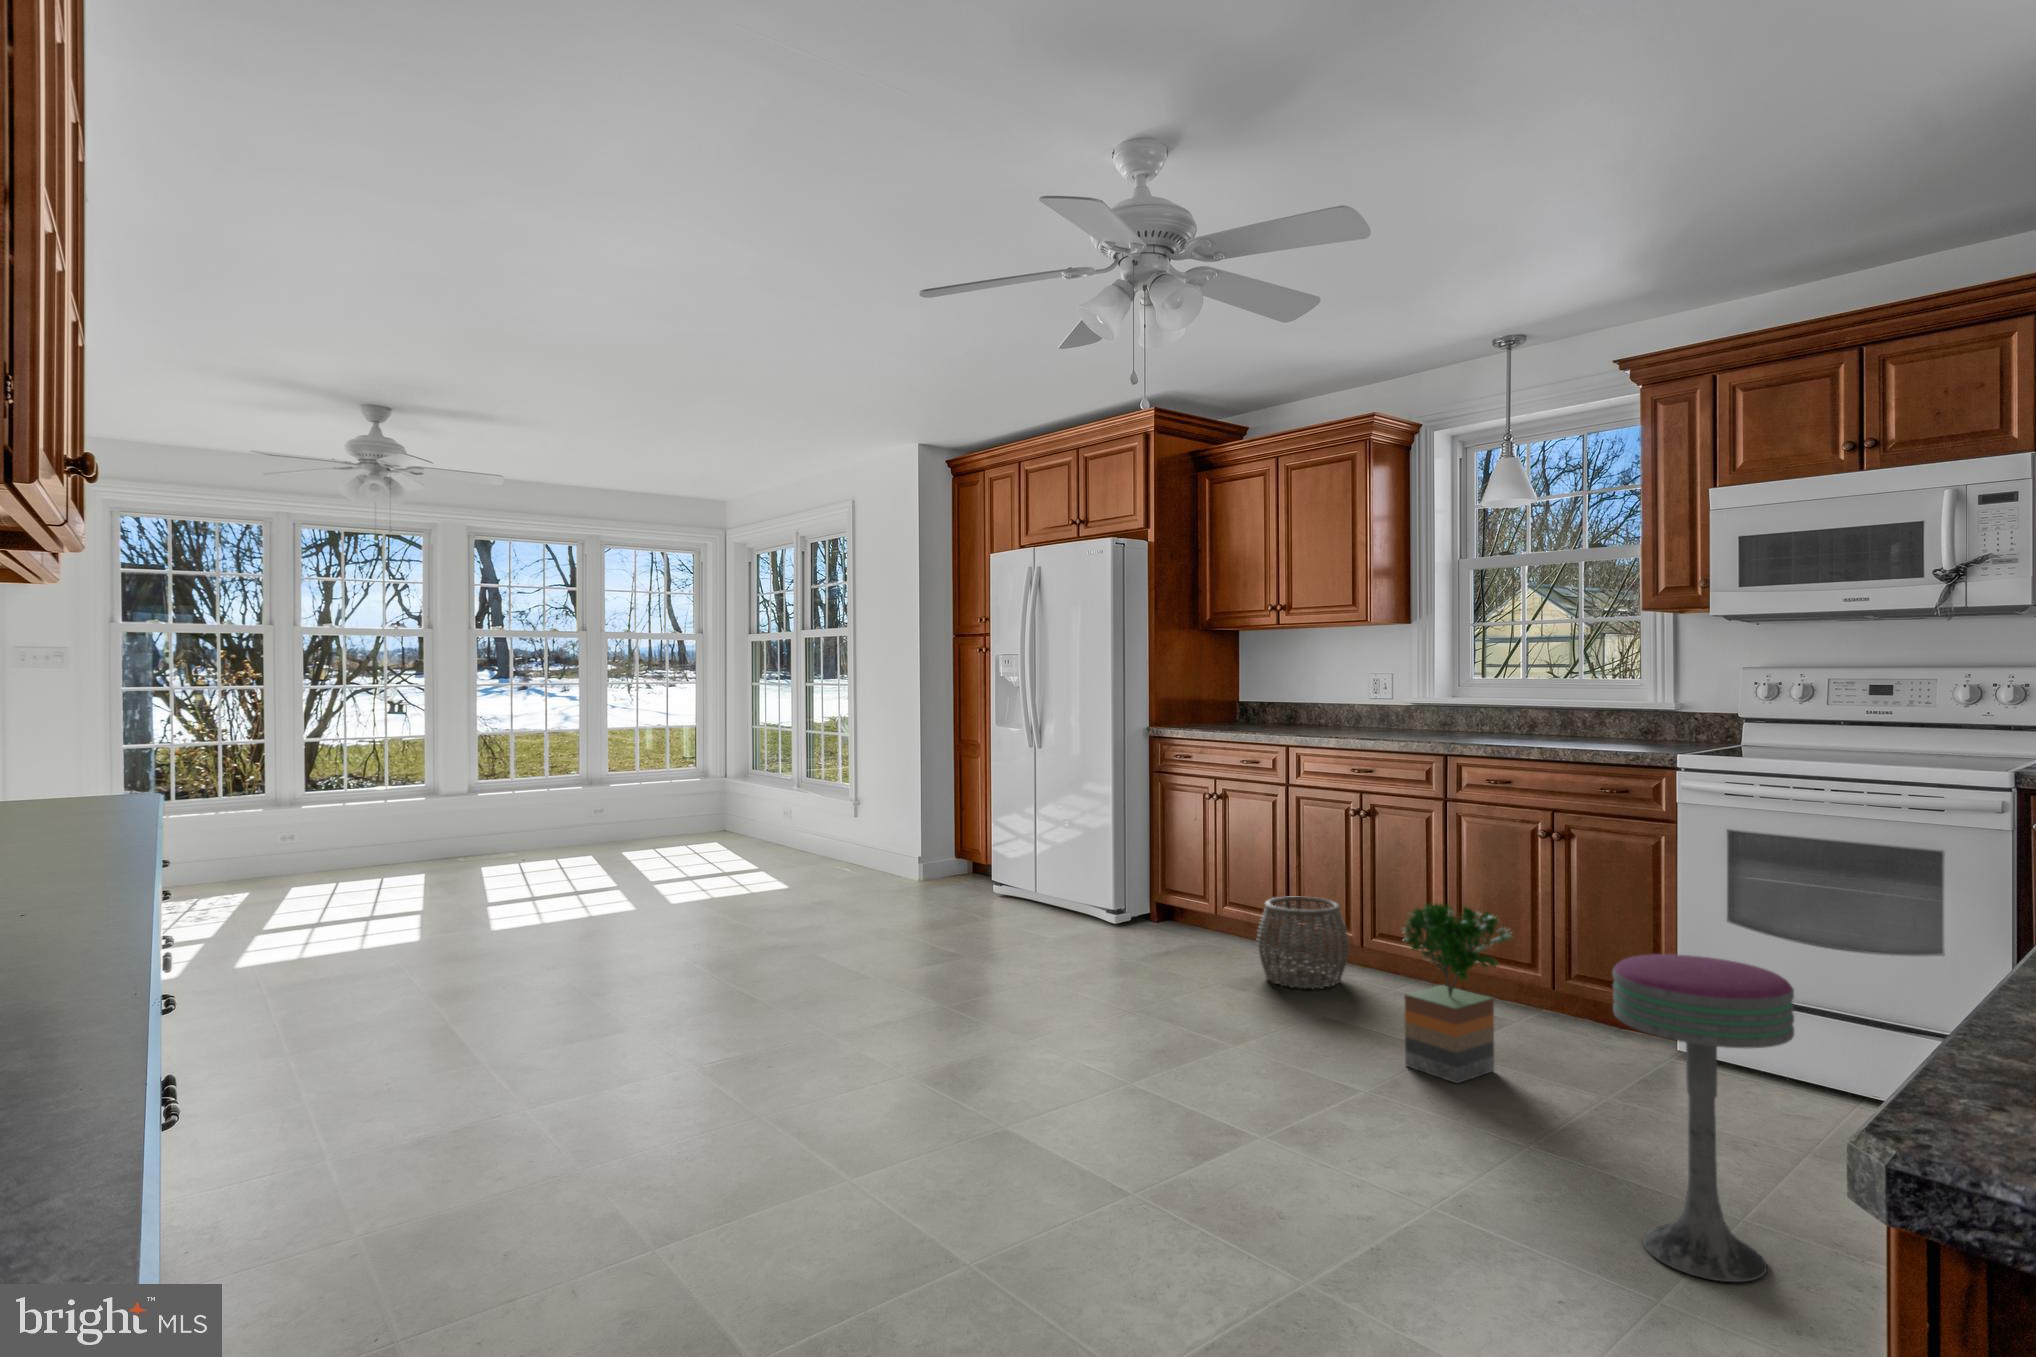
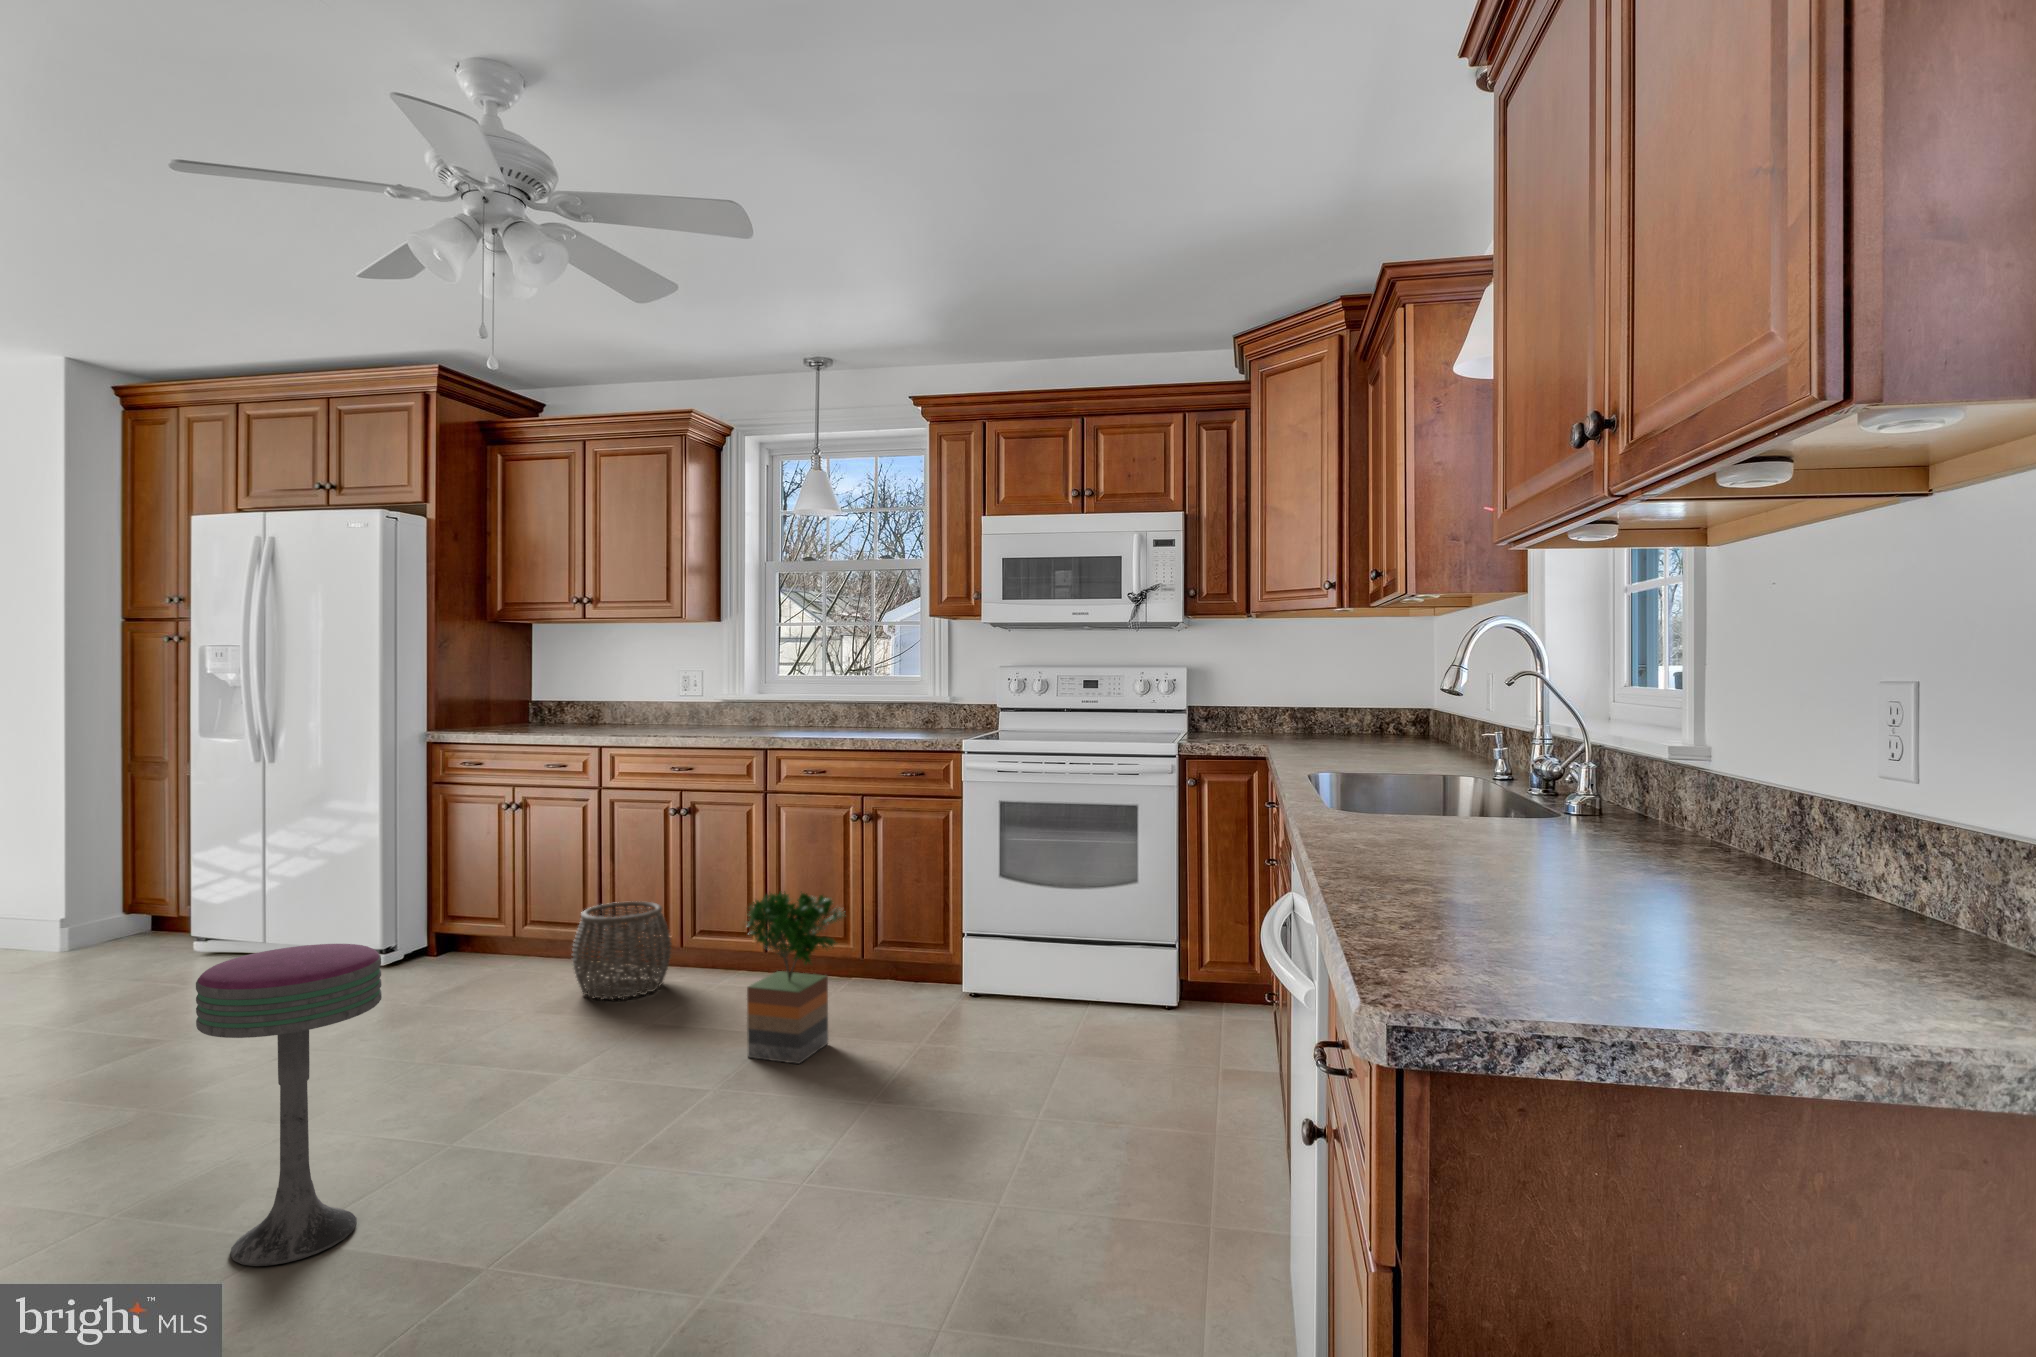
bar stool: present [1612,954,1794,1282] -> present [196,944,382,1266]

